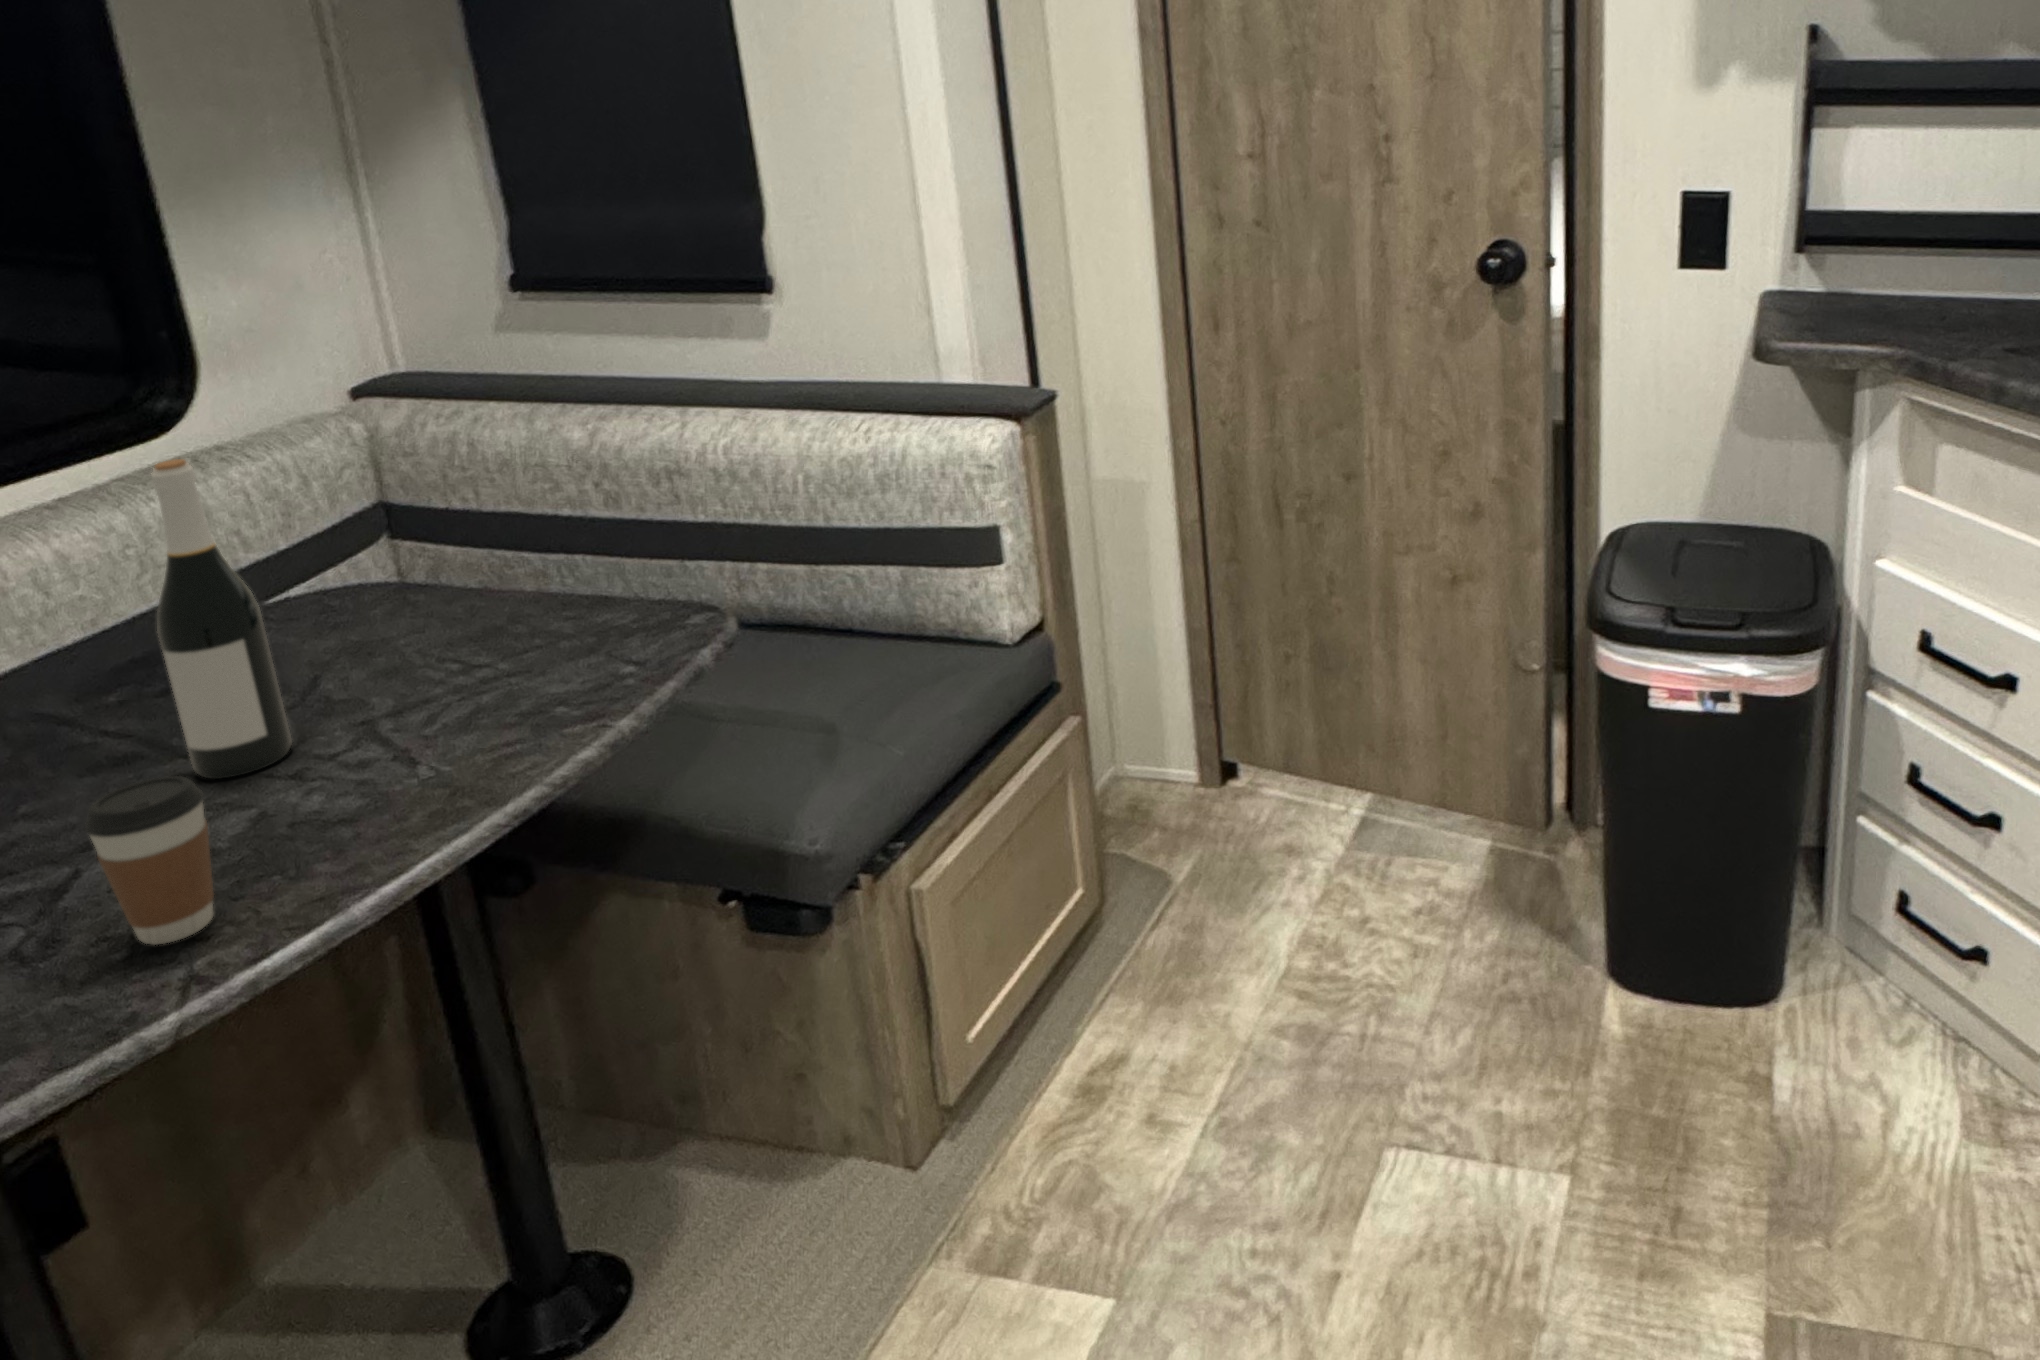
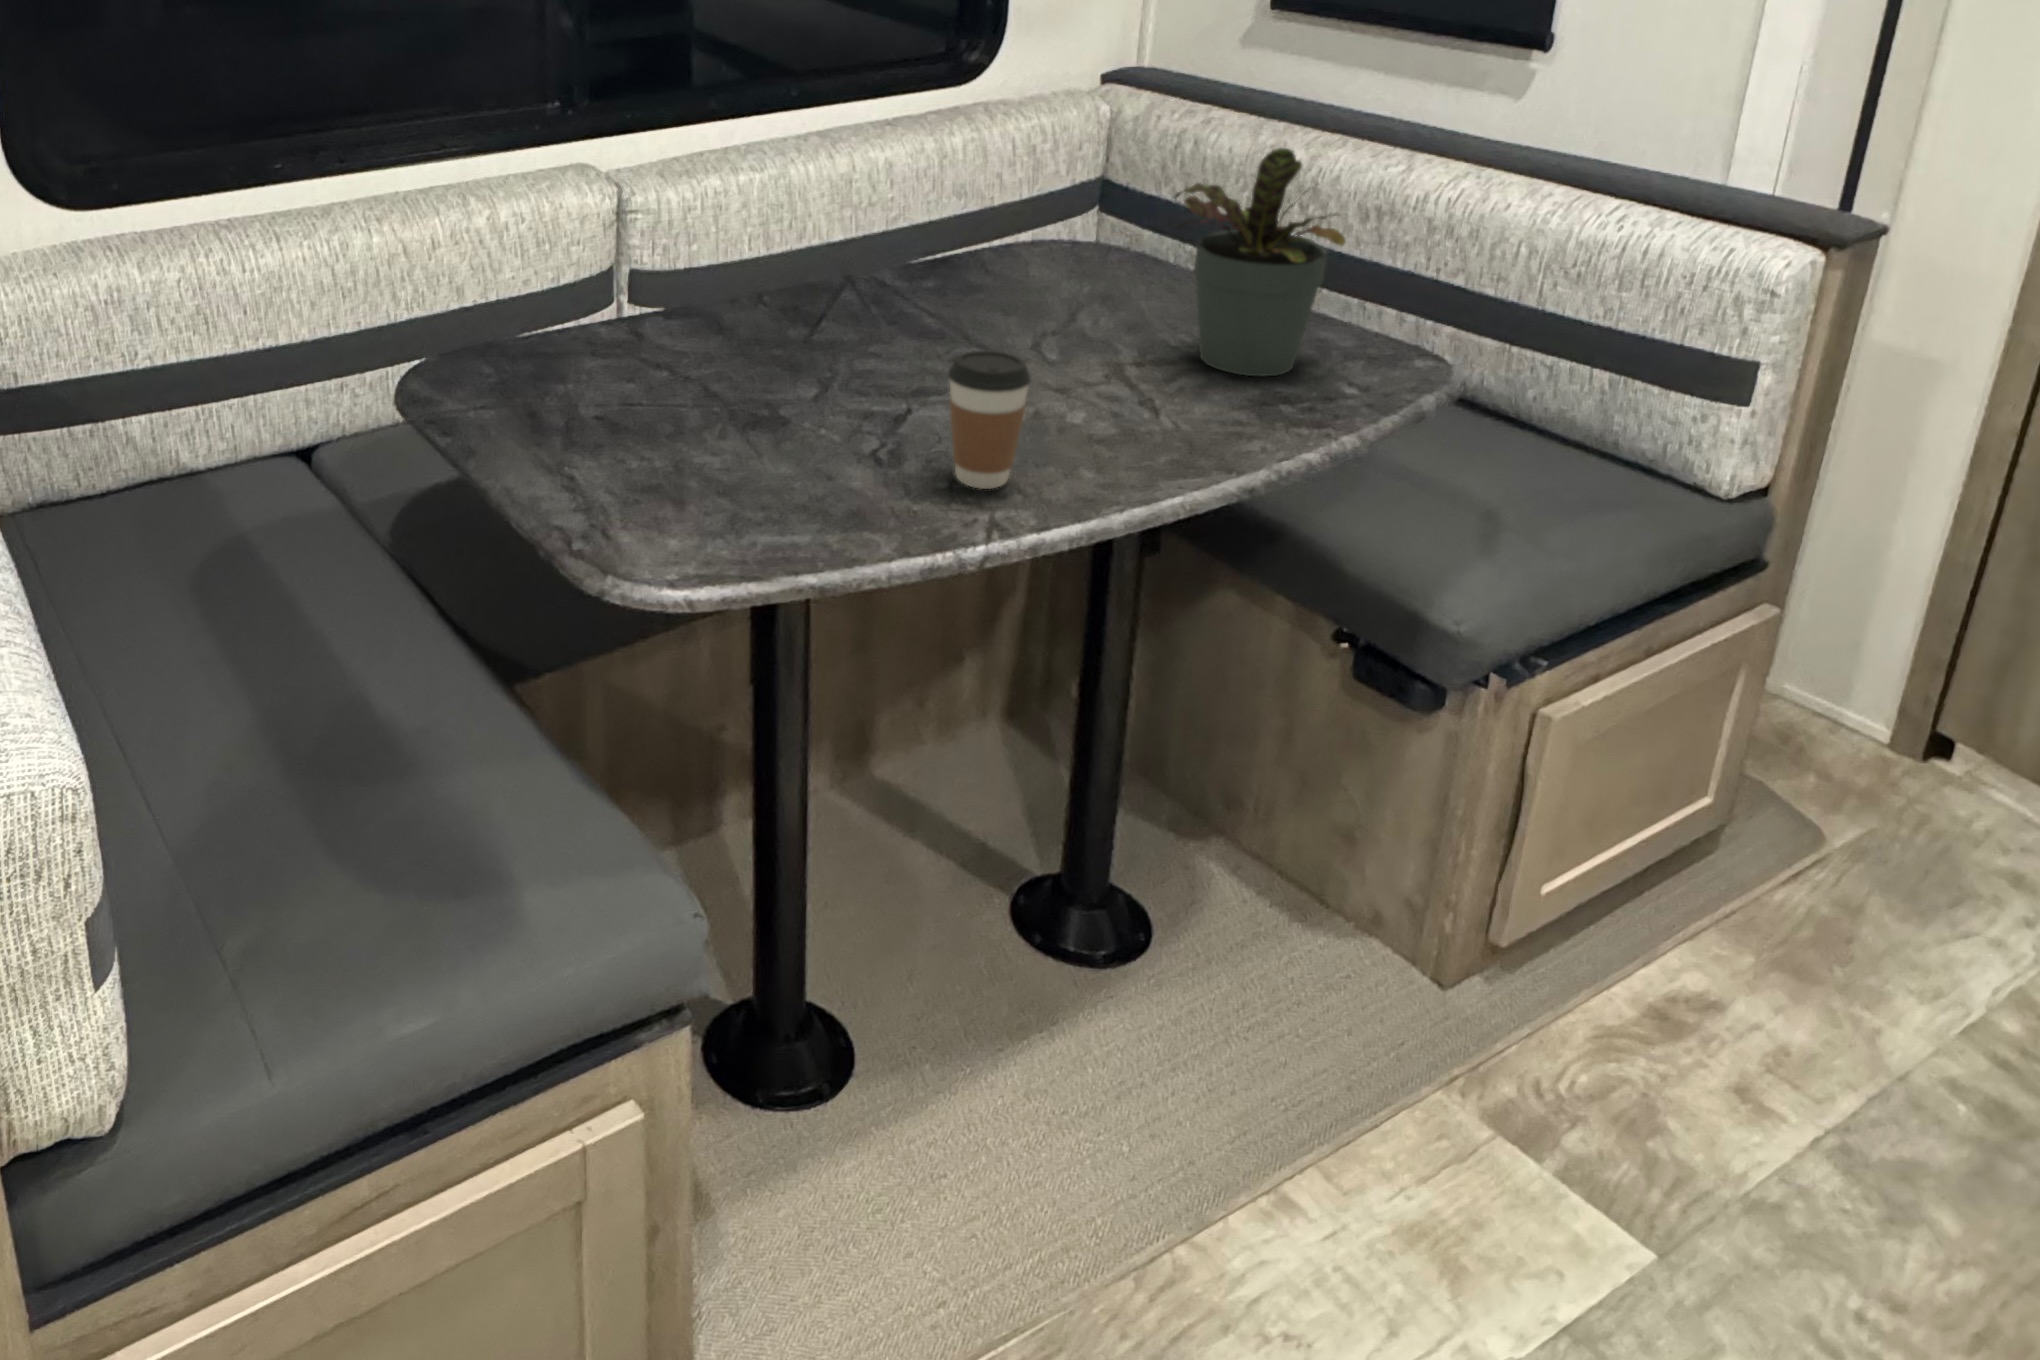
wine bottle: present [152,459,292,779] -> none [987,91,1071,373]
potted plant: none [382,459,577,694] -> present [1175,148,1346,376]

